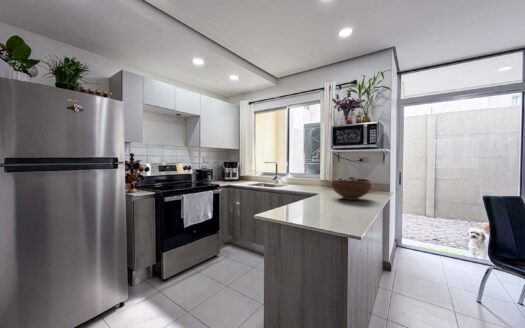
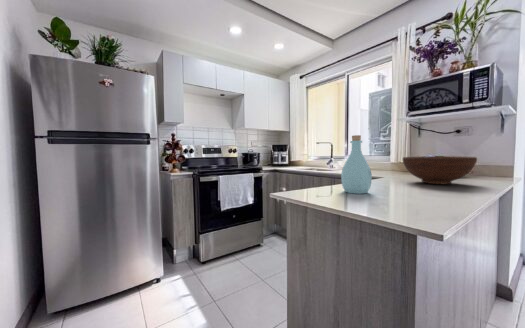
bottle: none [298,172,317,211] -> present [341,135,372,194]

